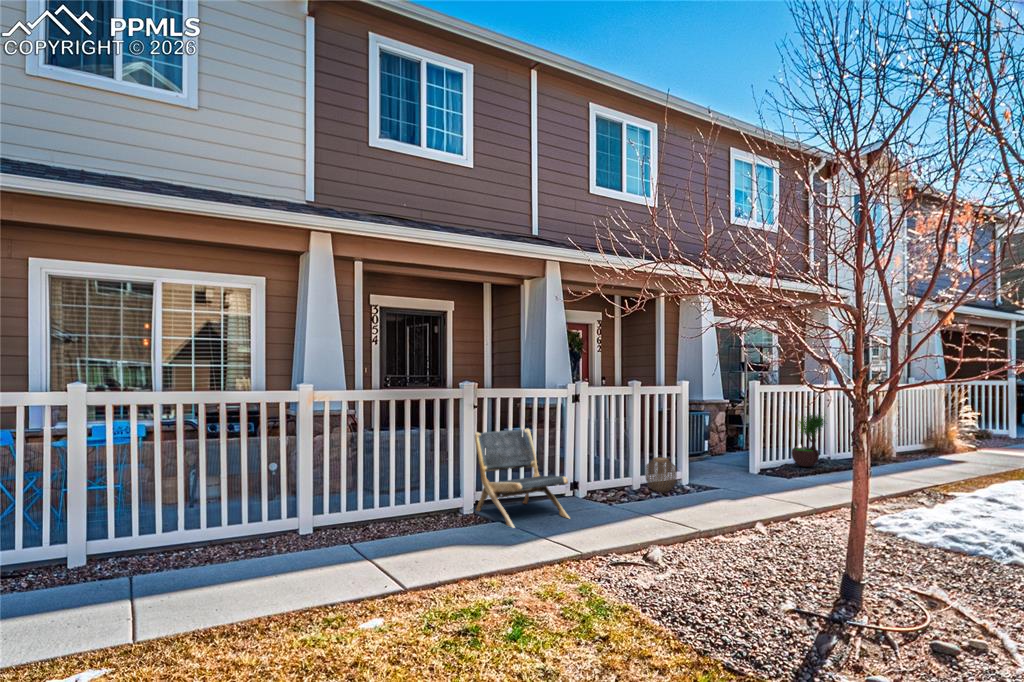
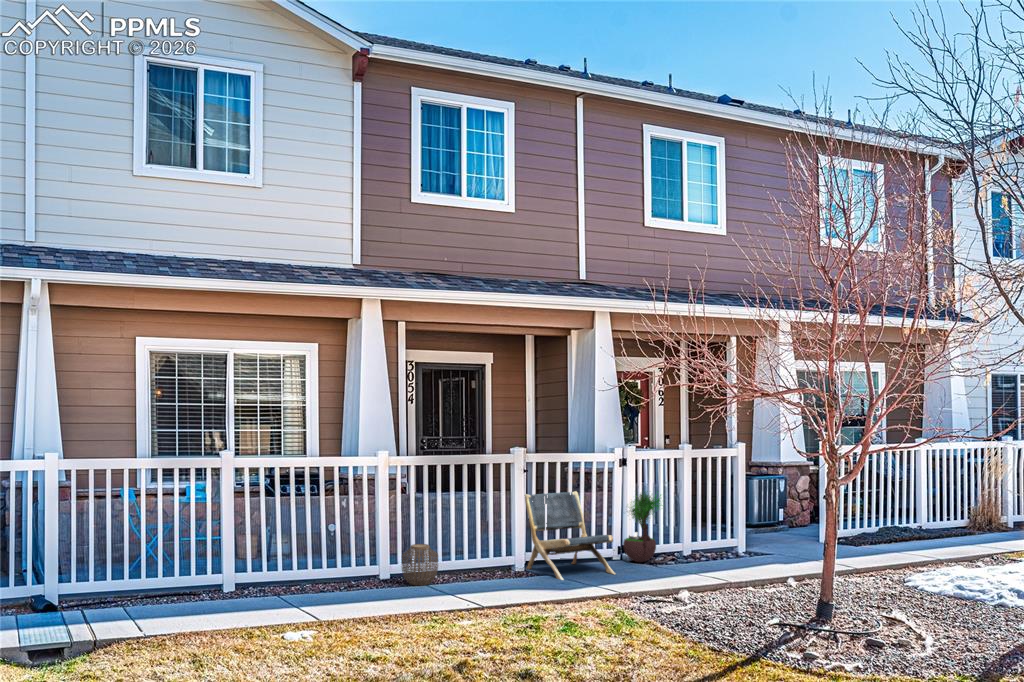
potted tree: present [792,414,825,467] -> present [623,492,661,562]
woven basket: present [645,457,677,492] -> present [402,544,438,585]

